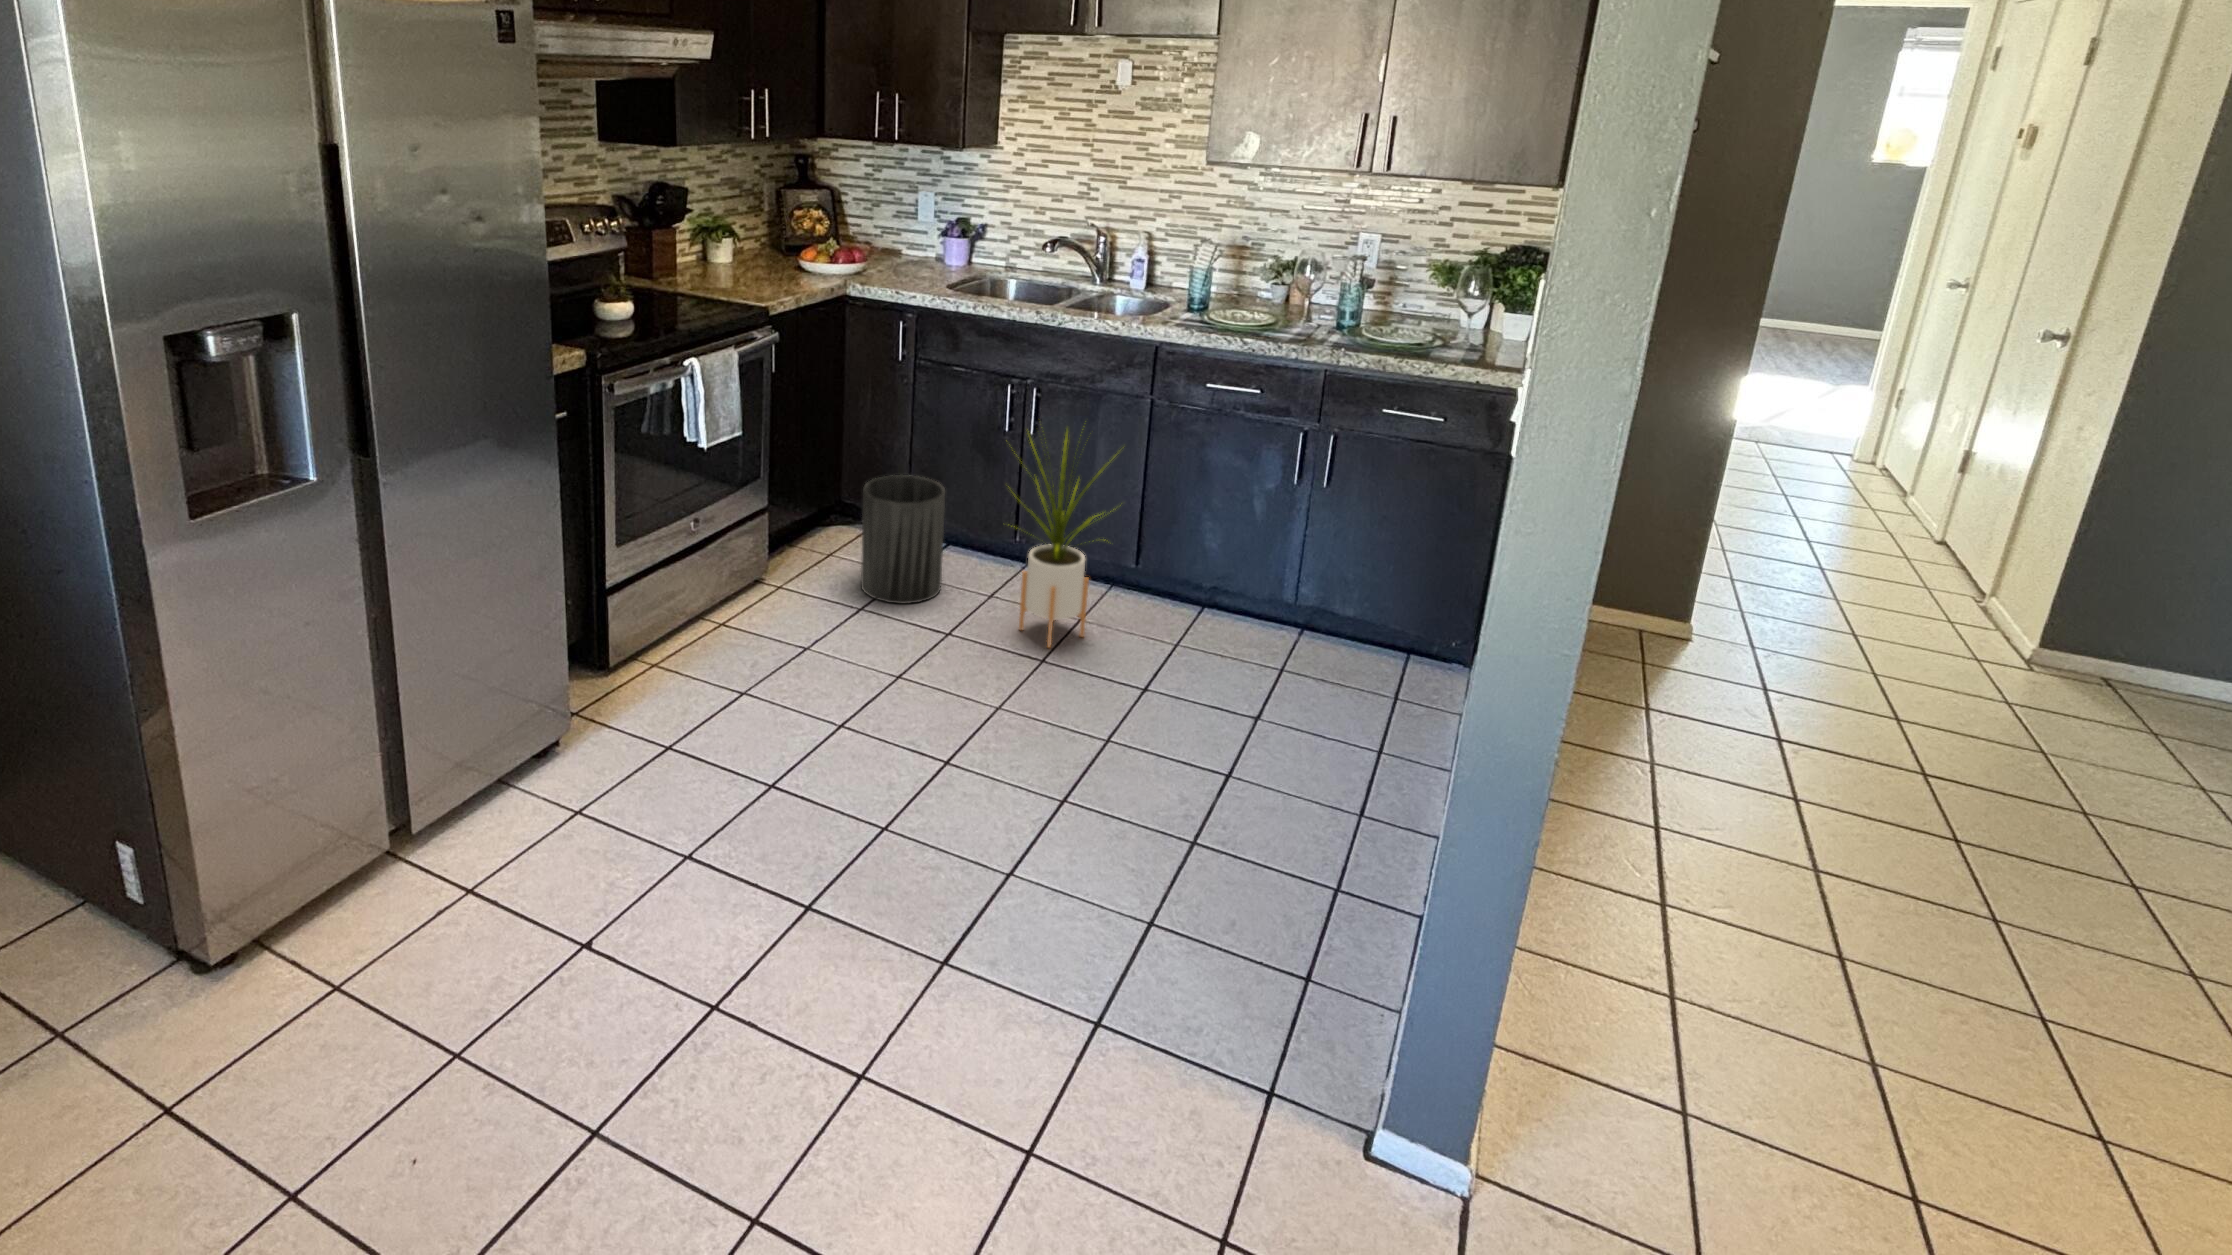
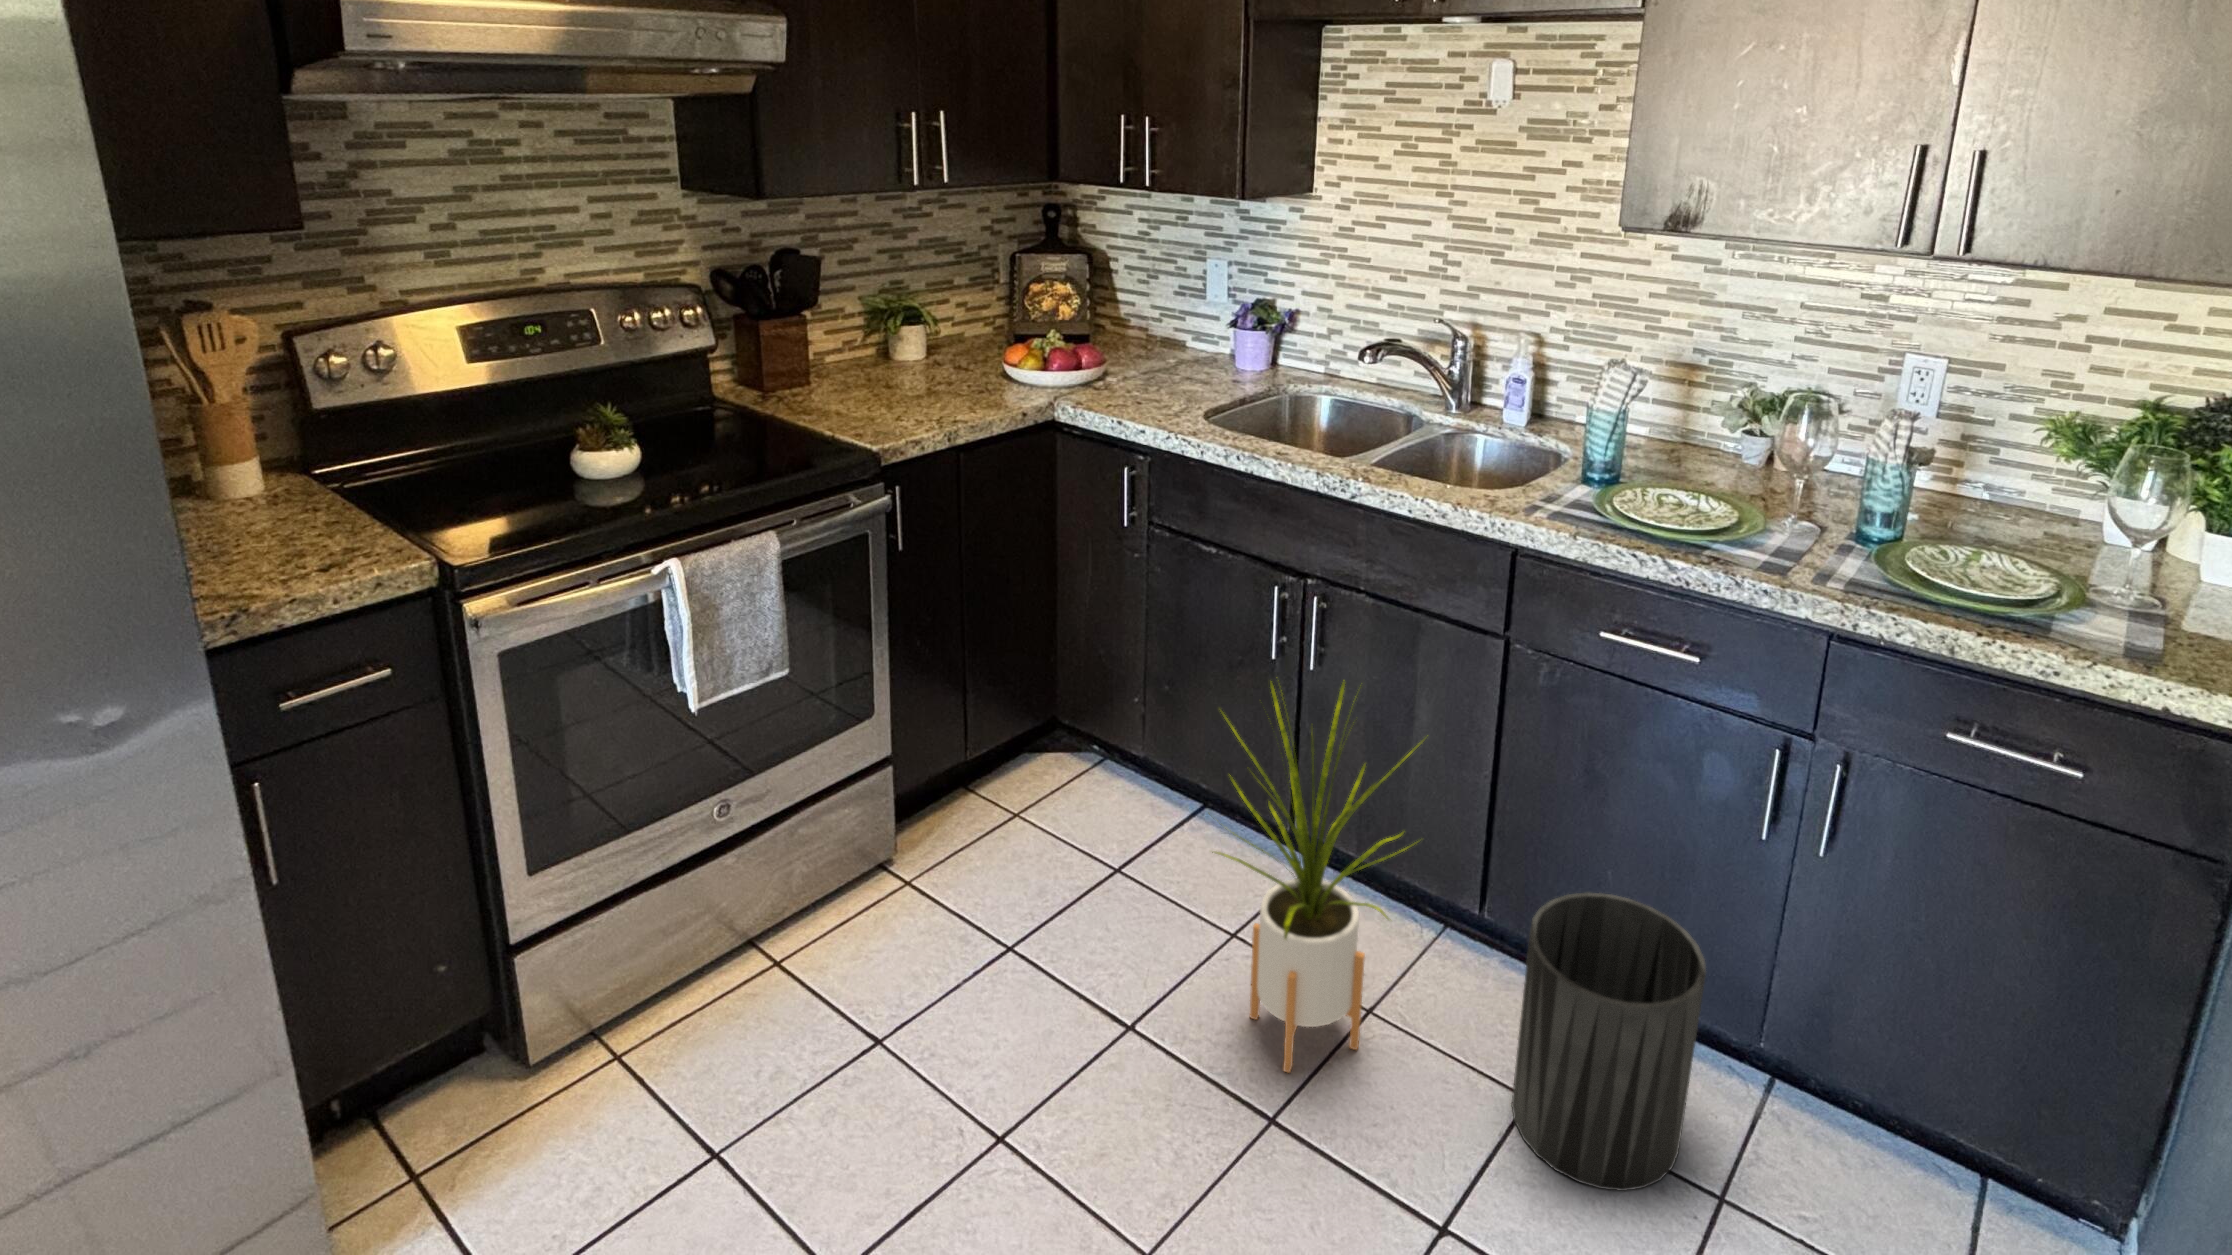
trash can: present [861,475,945,604] -> present [1512,892,1706,1191]

